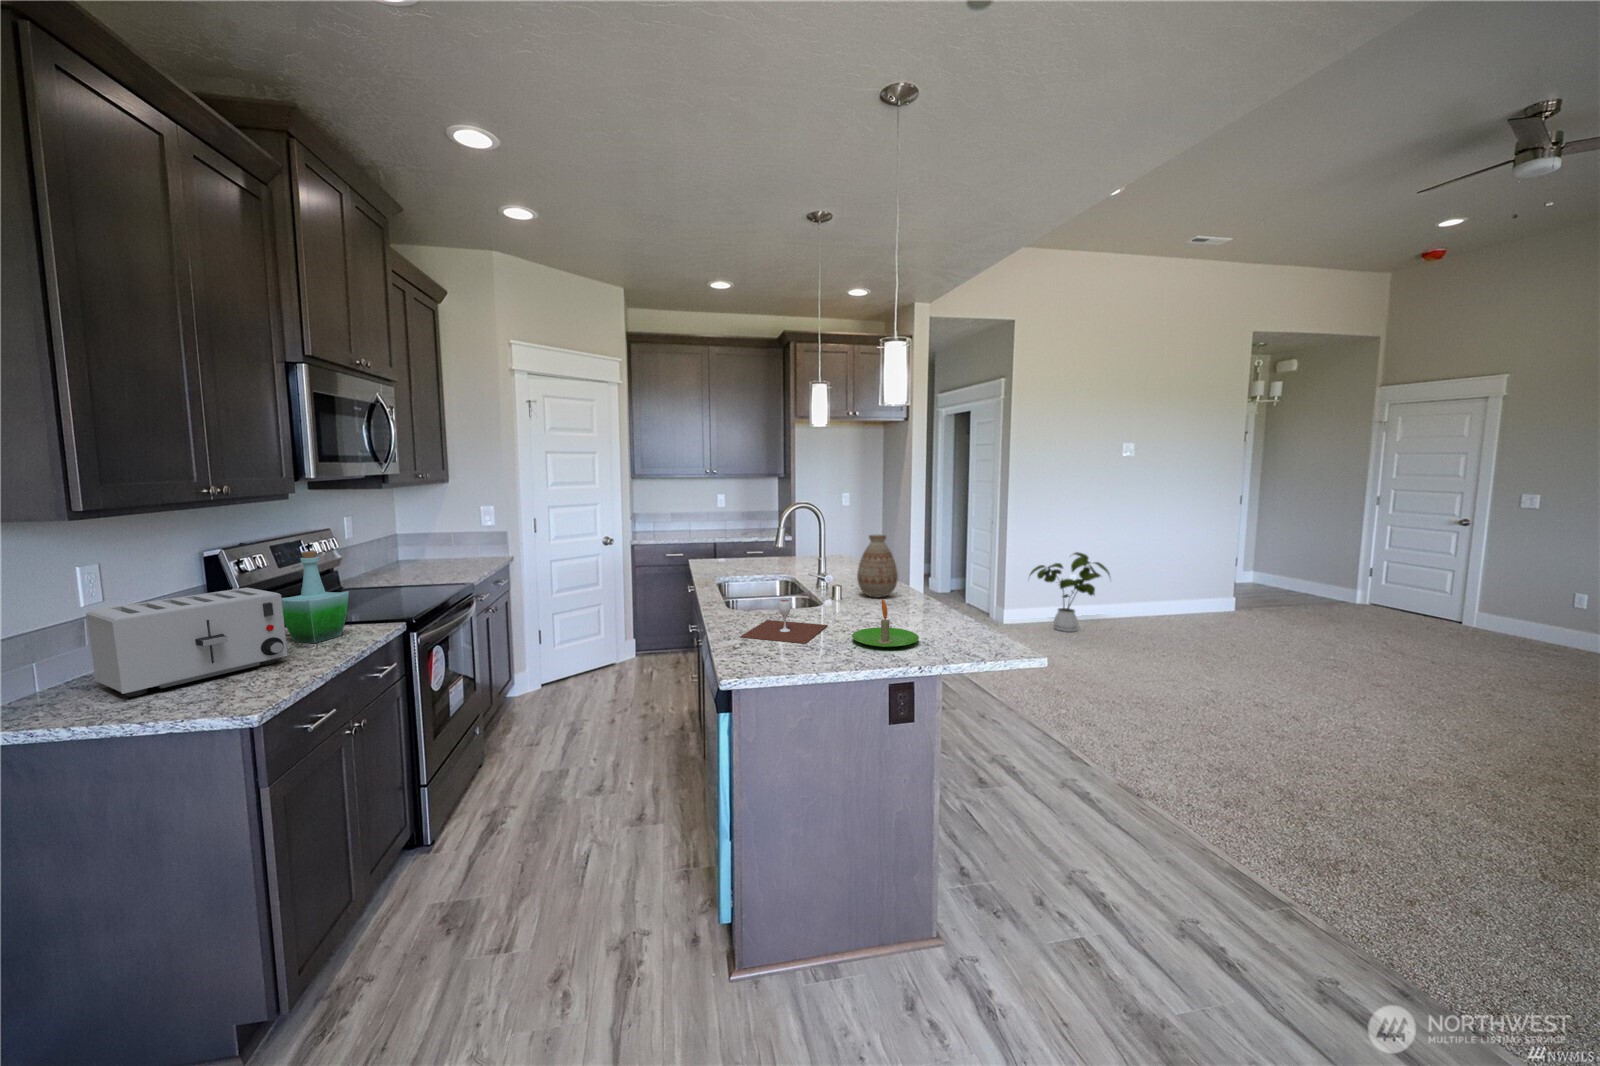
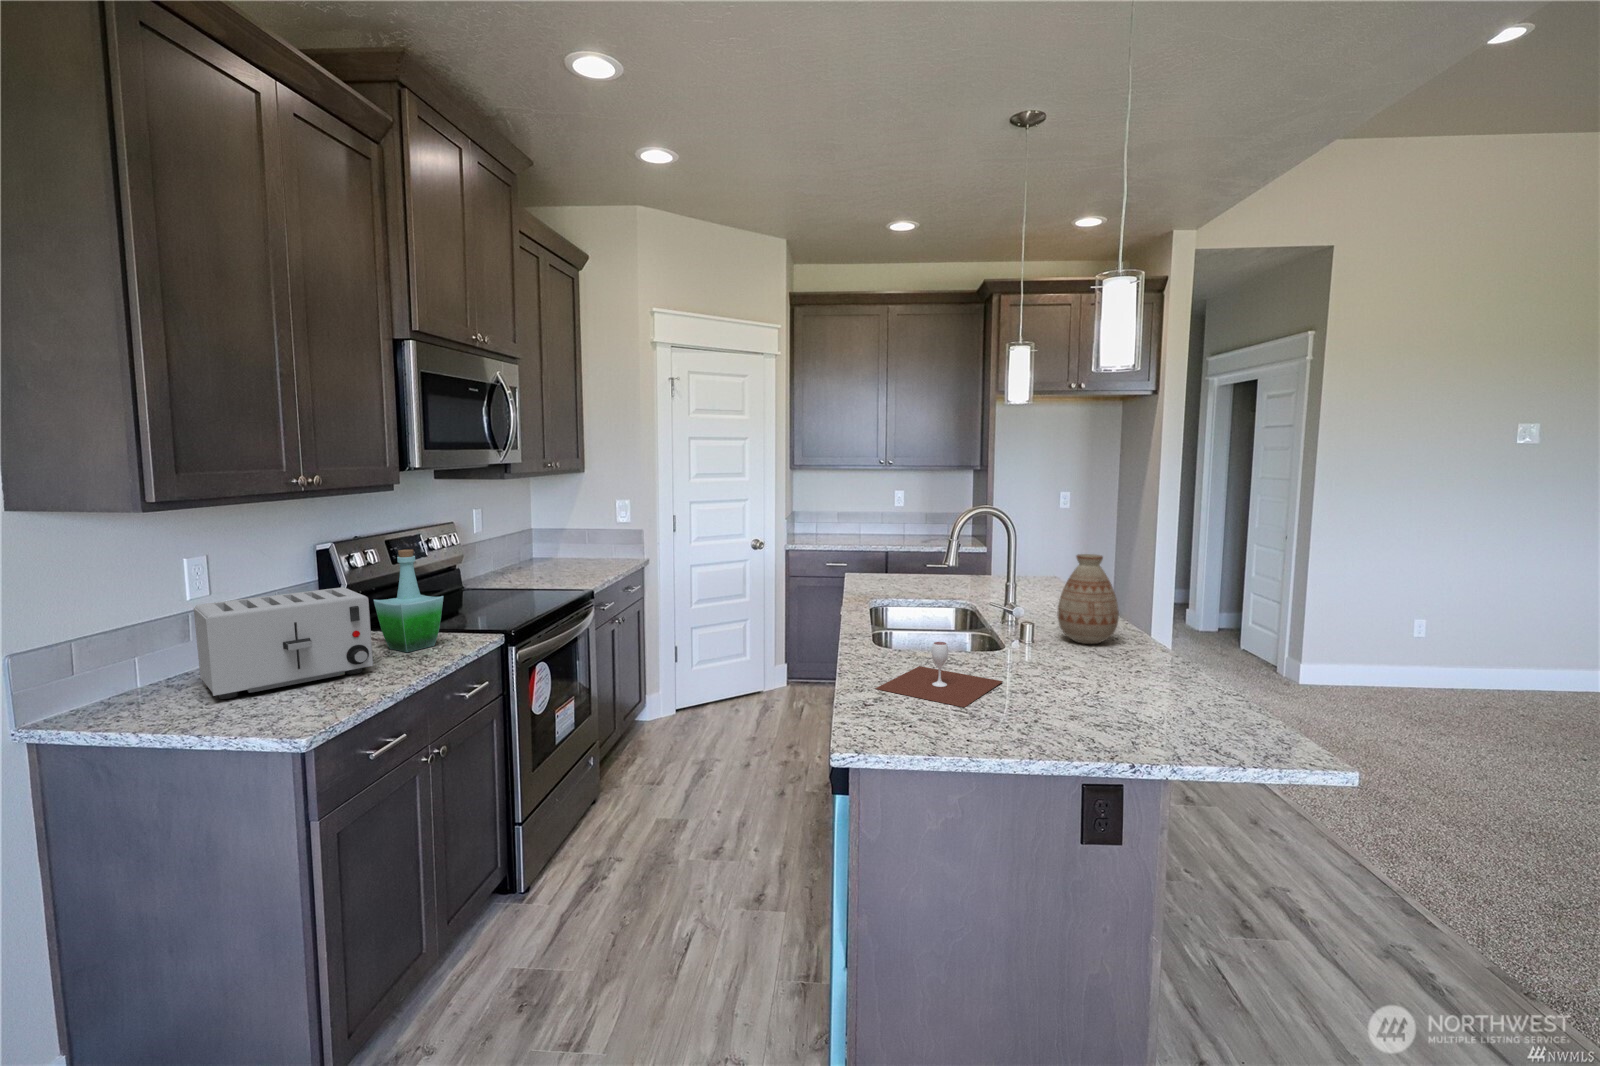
house plant: present [1030,552,1110,632] -> none [1344,587,1495,708]
candle: present [852,599,919,647] -> none [1033,653,1138,726]

